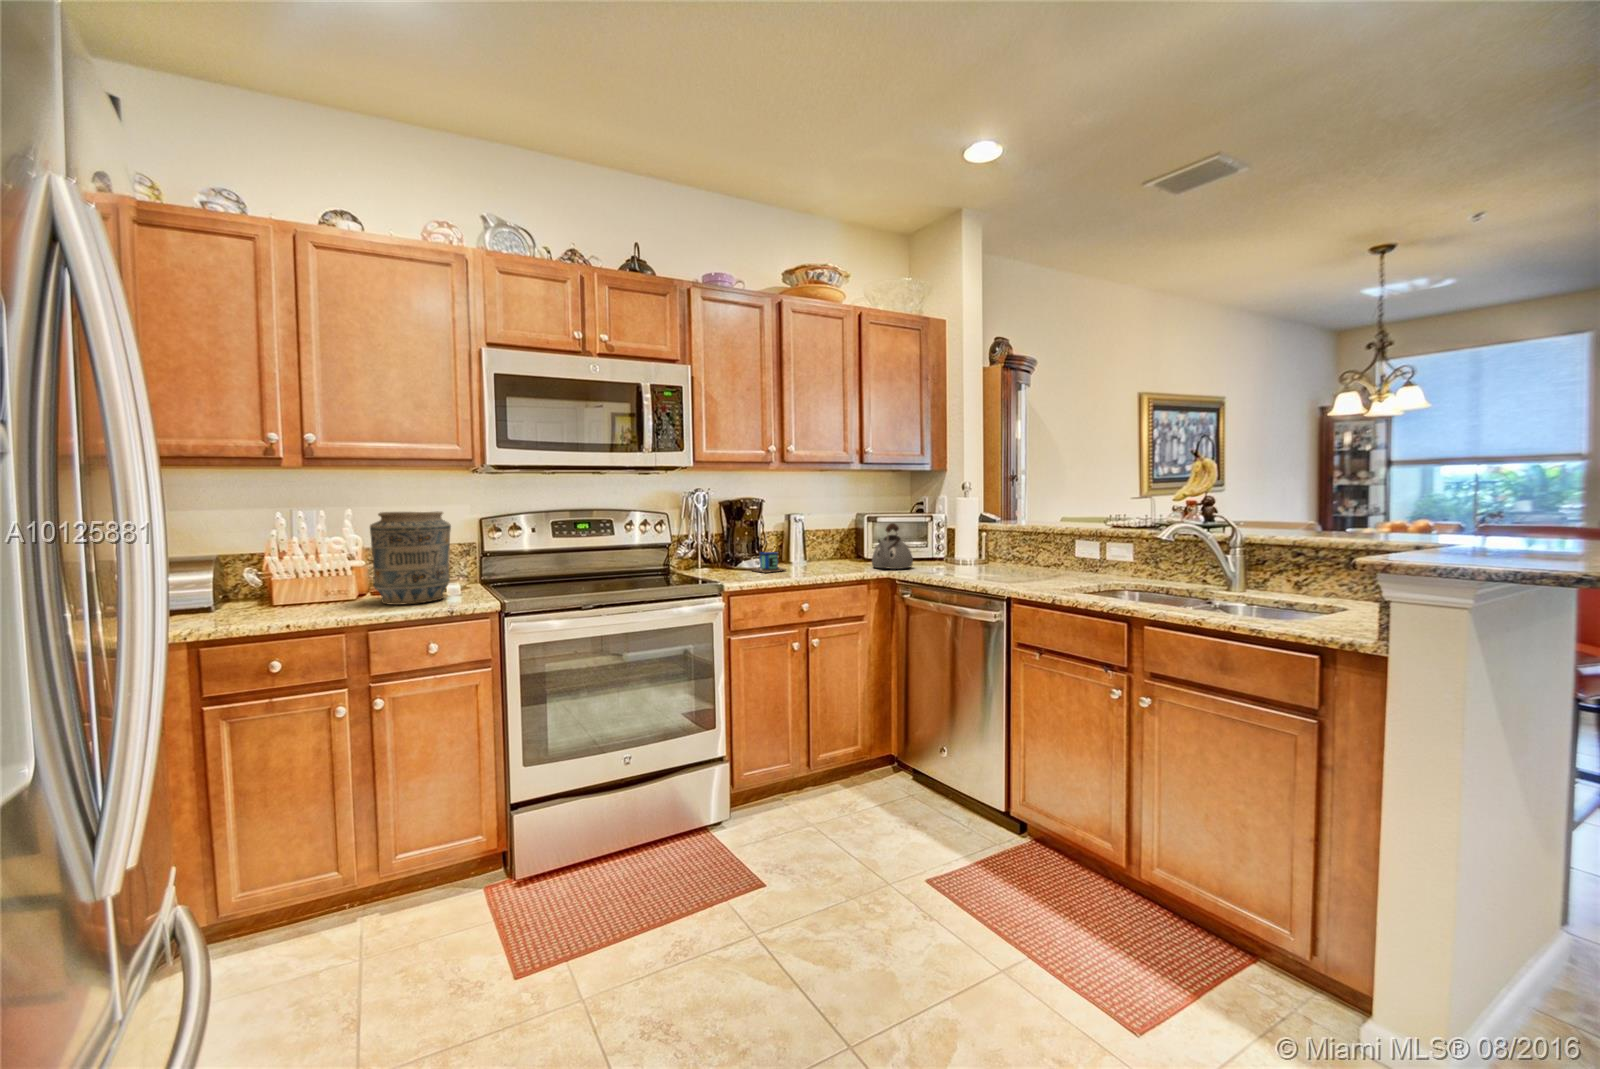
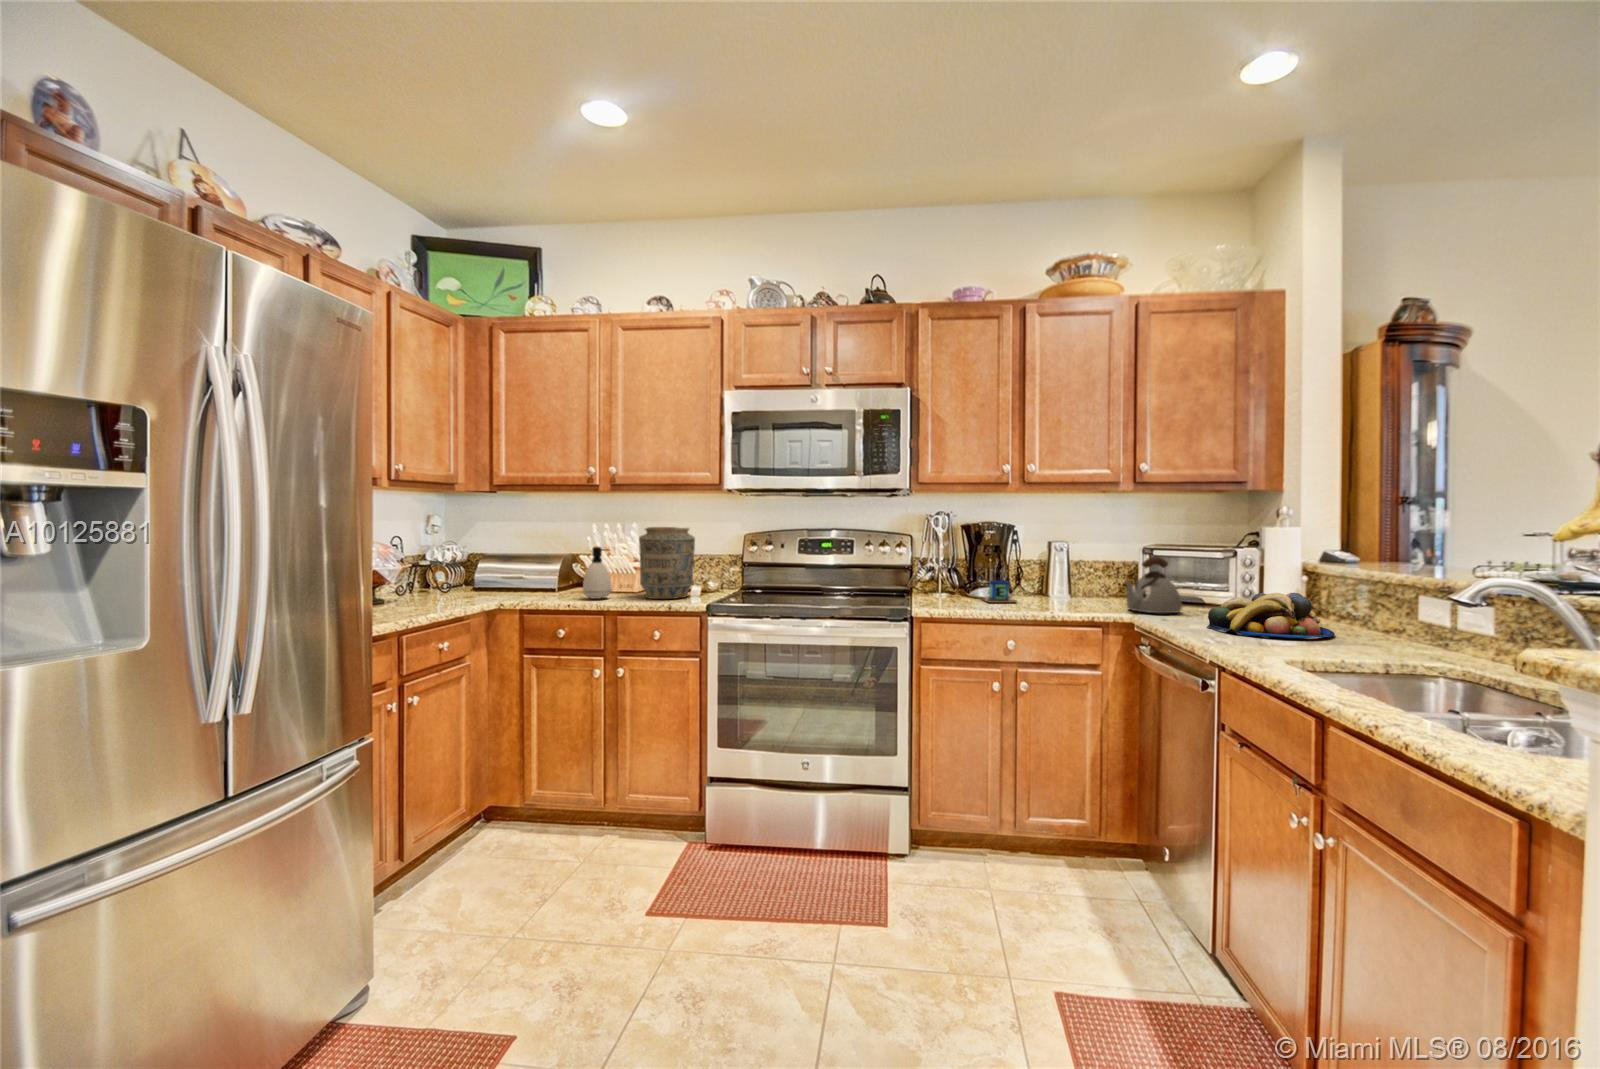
soap dispenser: none [290,541,336,613] -> present [583,547,612,599]
fruit bowl: none [948,544,1030,578] -> present [1207,593,1335,638]

